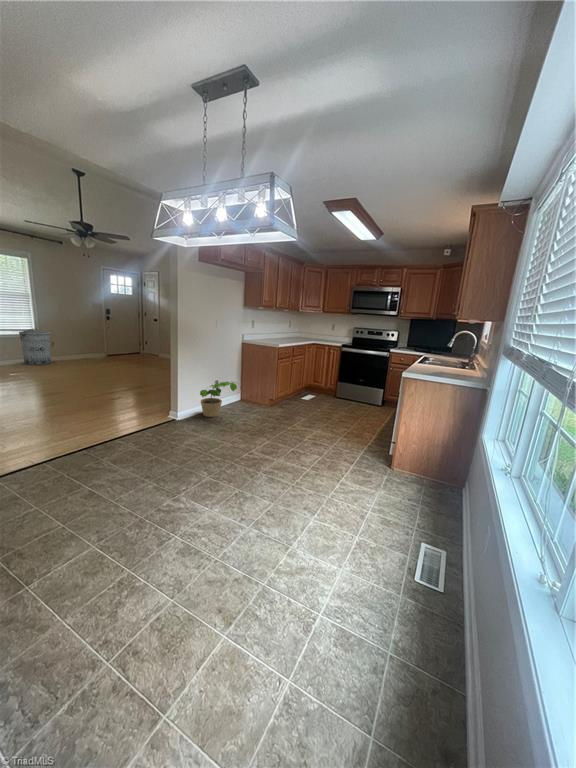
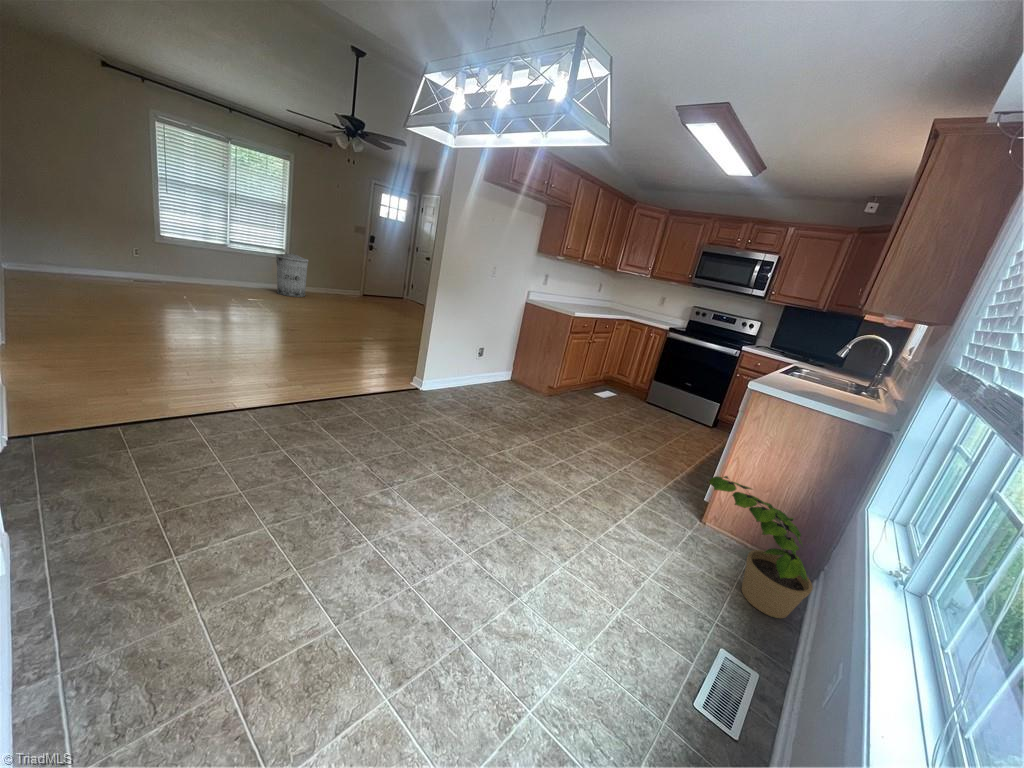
potted plant: present [200,382,237,417] -> present [709,476,813,618]

